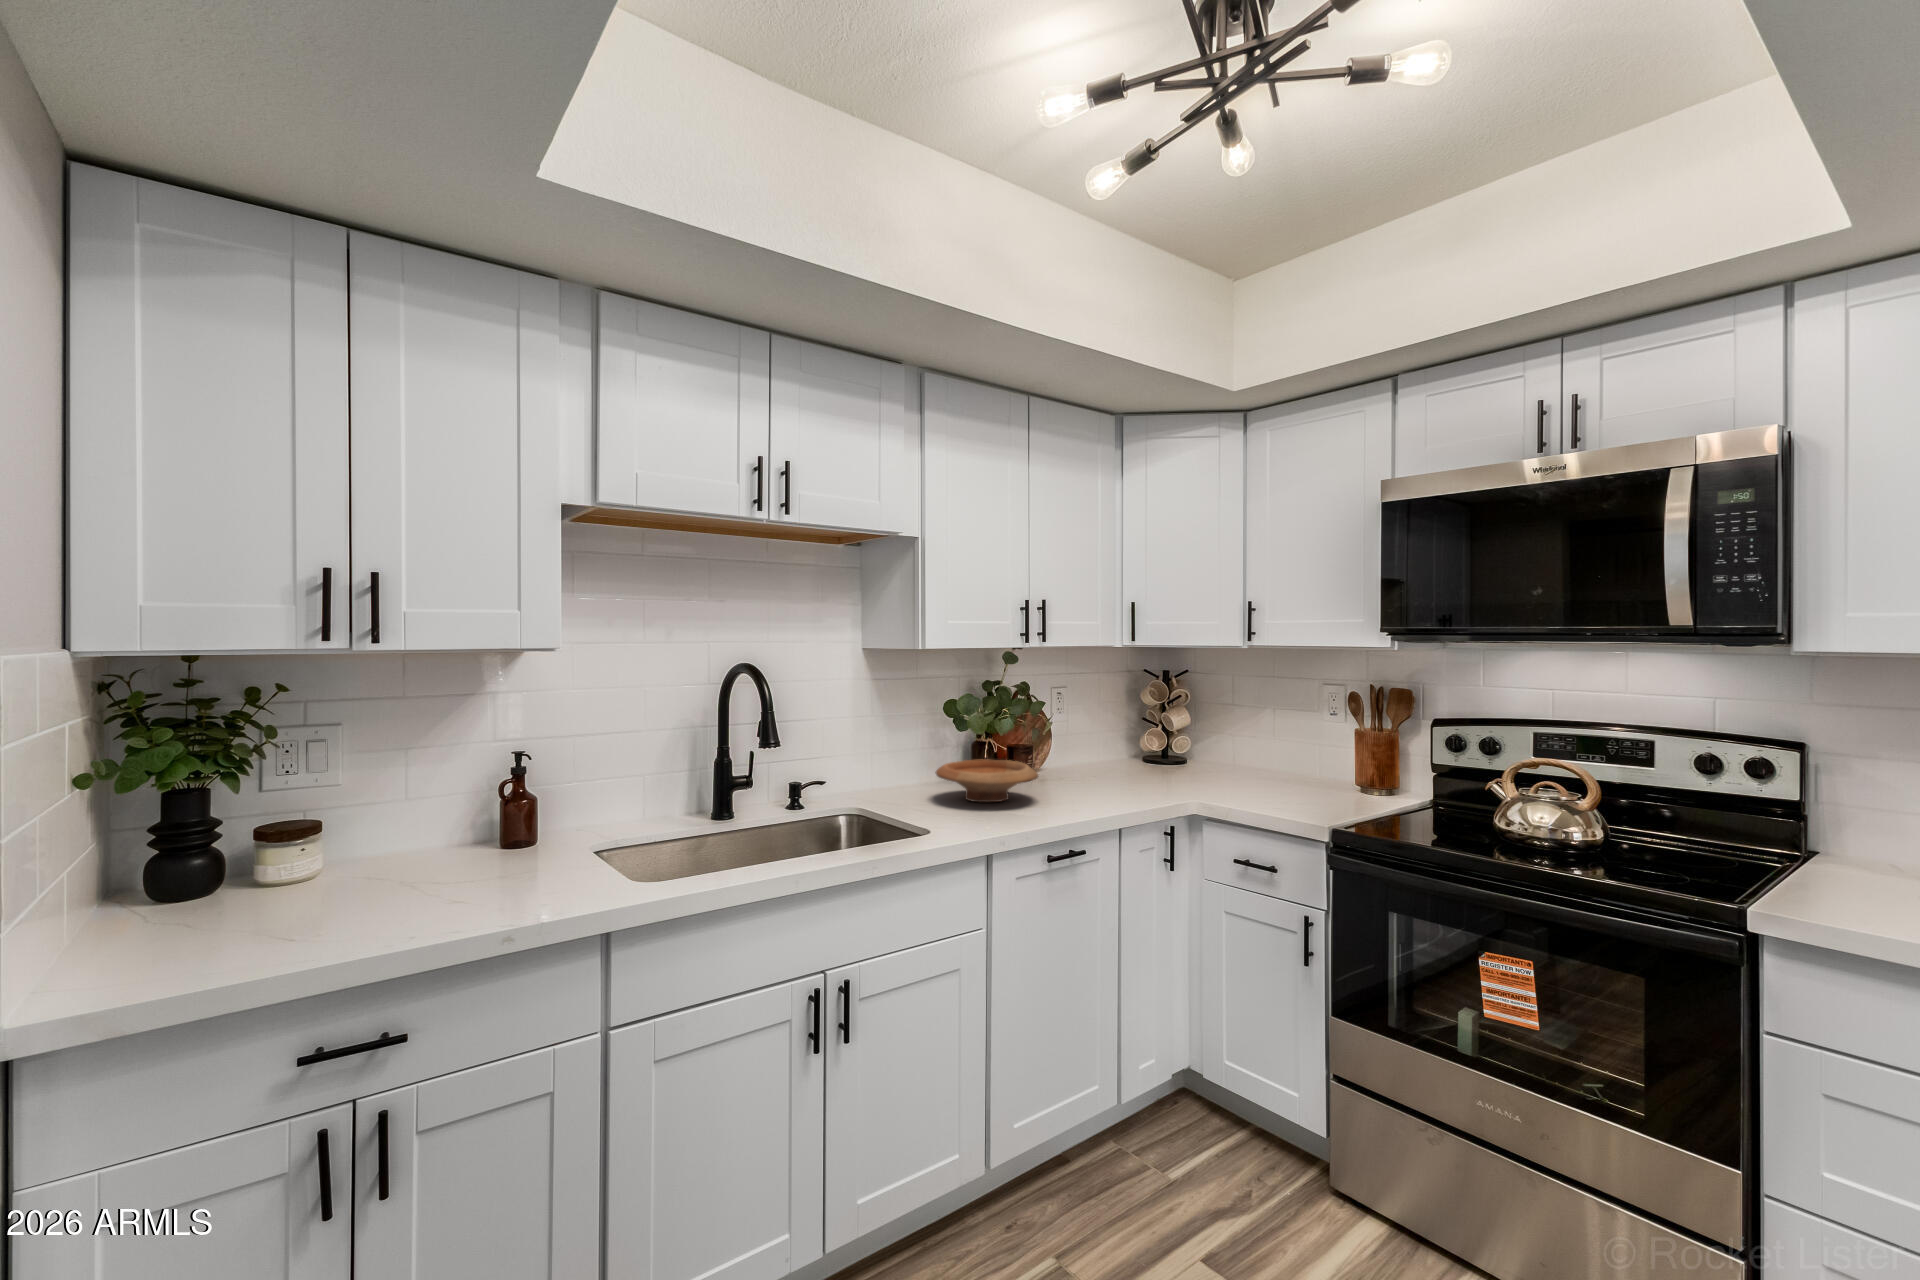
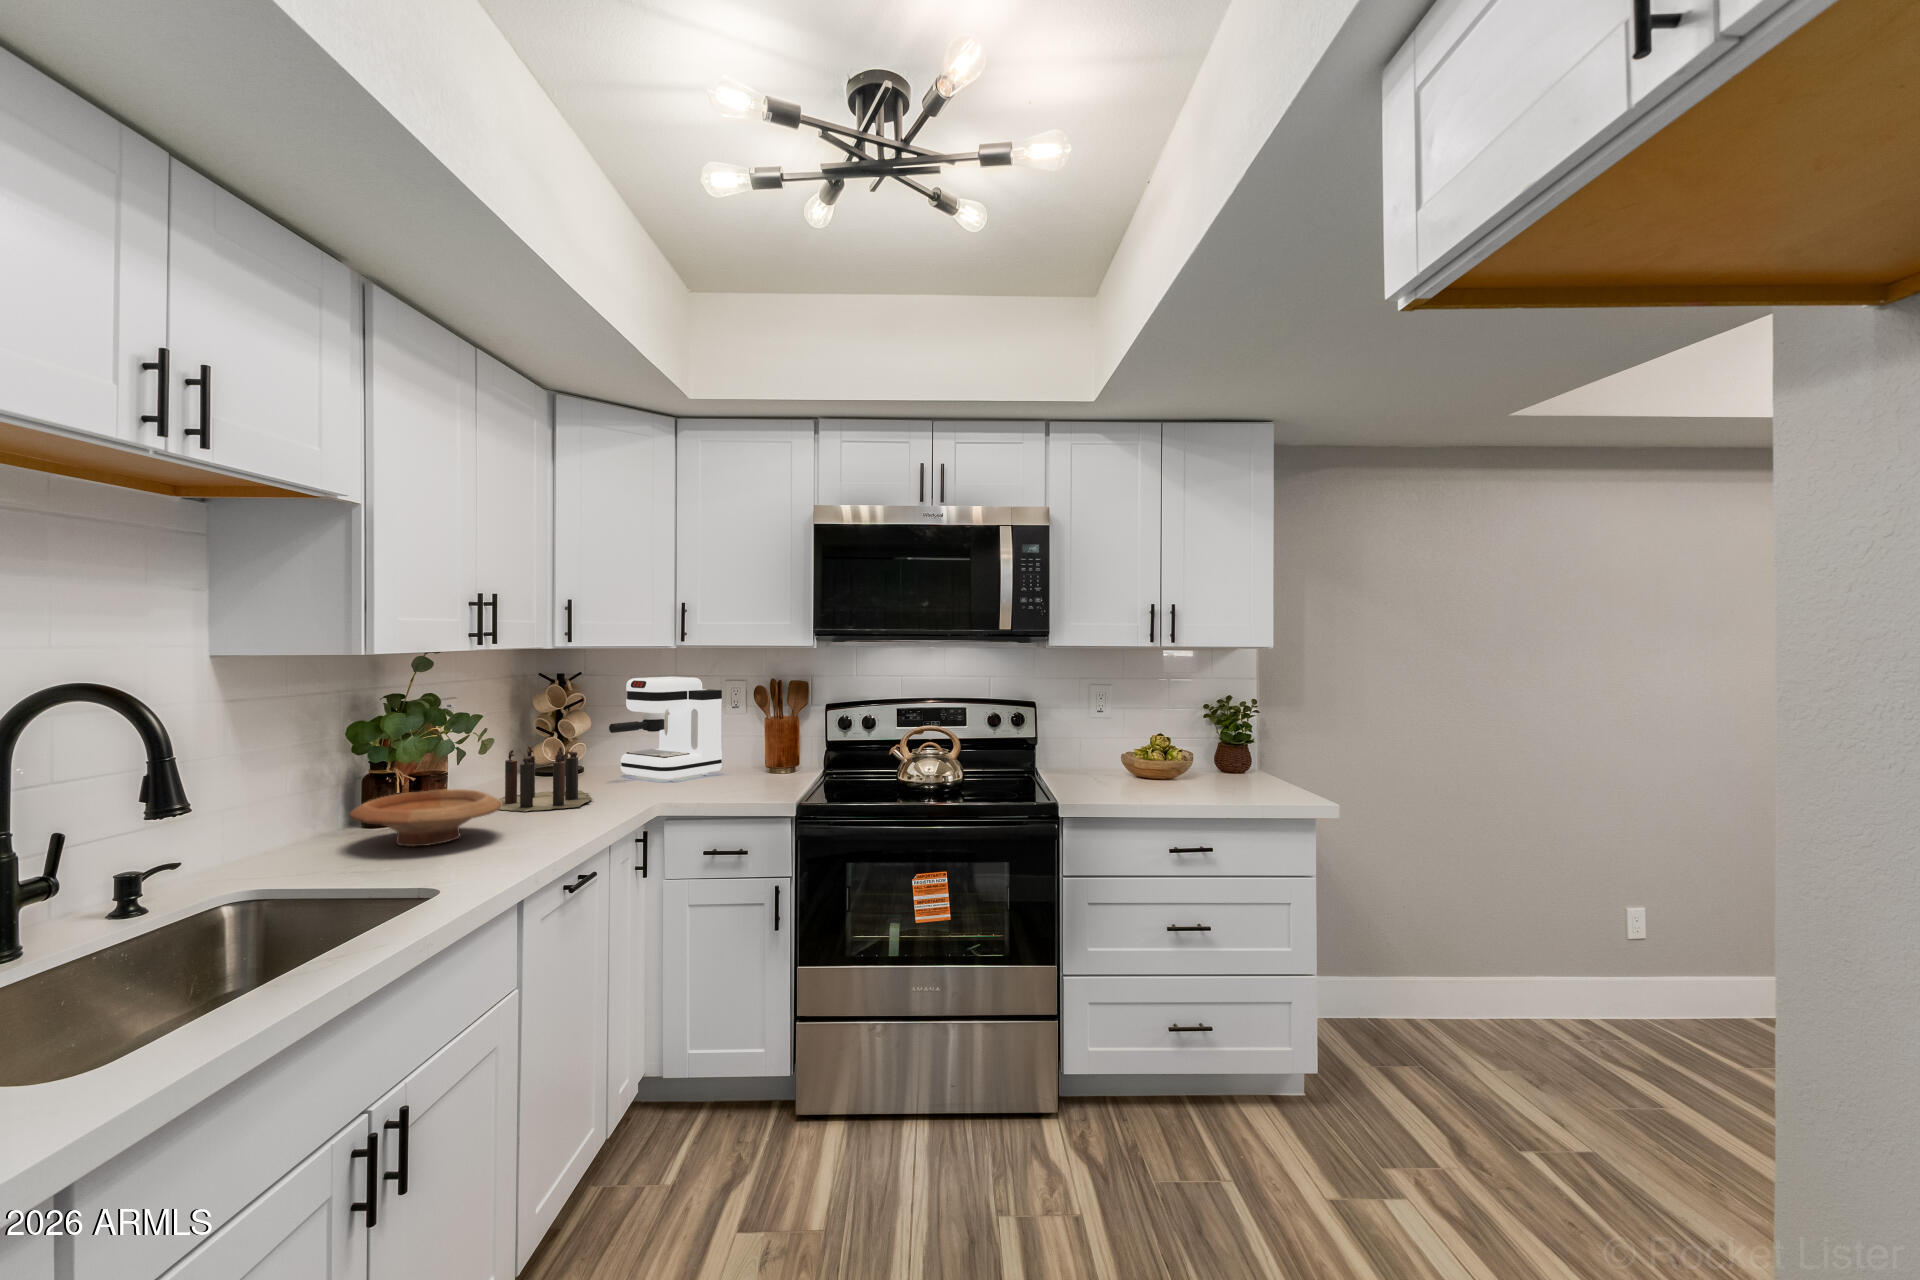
coffee maker: none [1193,677,1311,784] -> present [609,677,722,781]
candle: none [1057,733,1170,794] -> present [498,745,592,812]

